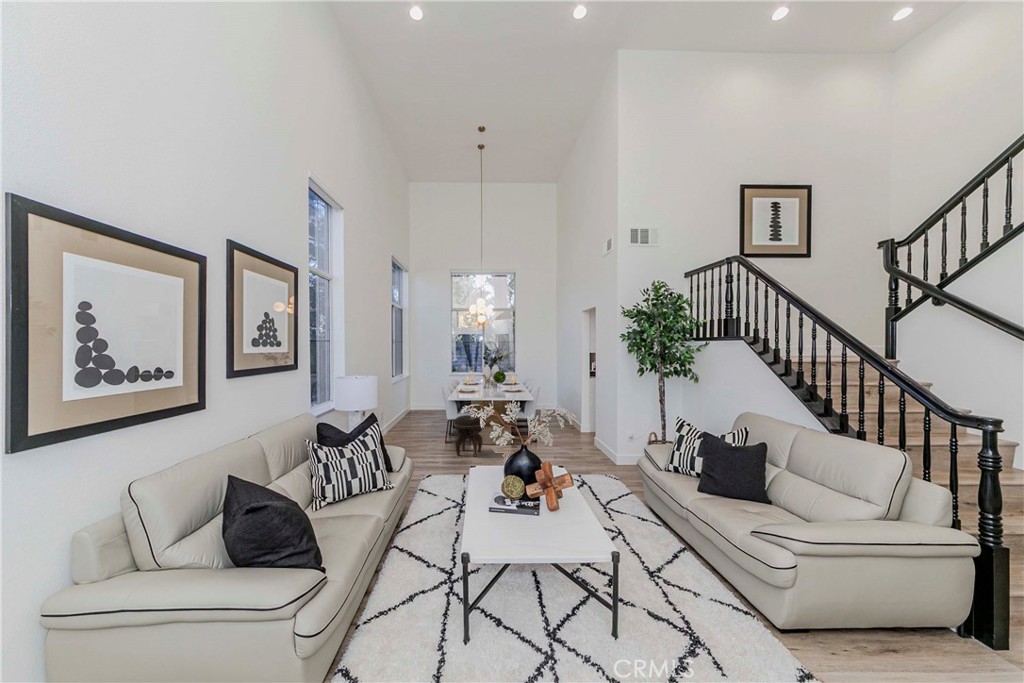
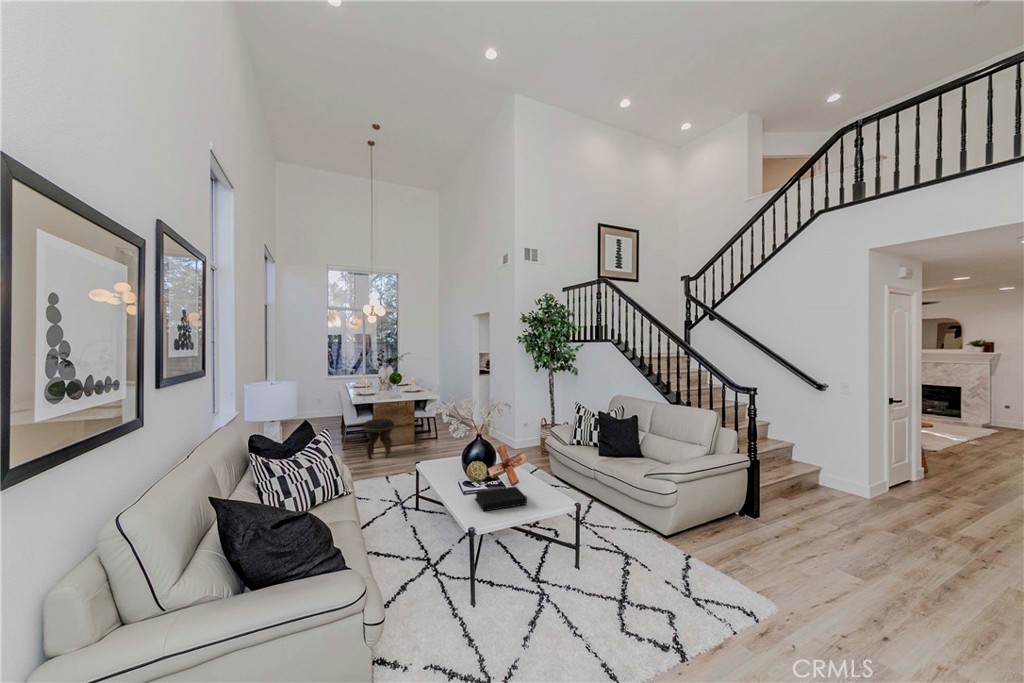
book: none [495,511,551,537] -> present [475,487,527,511]

